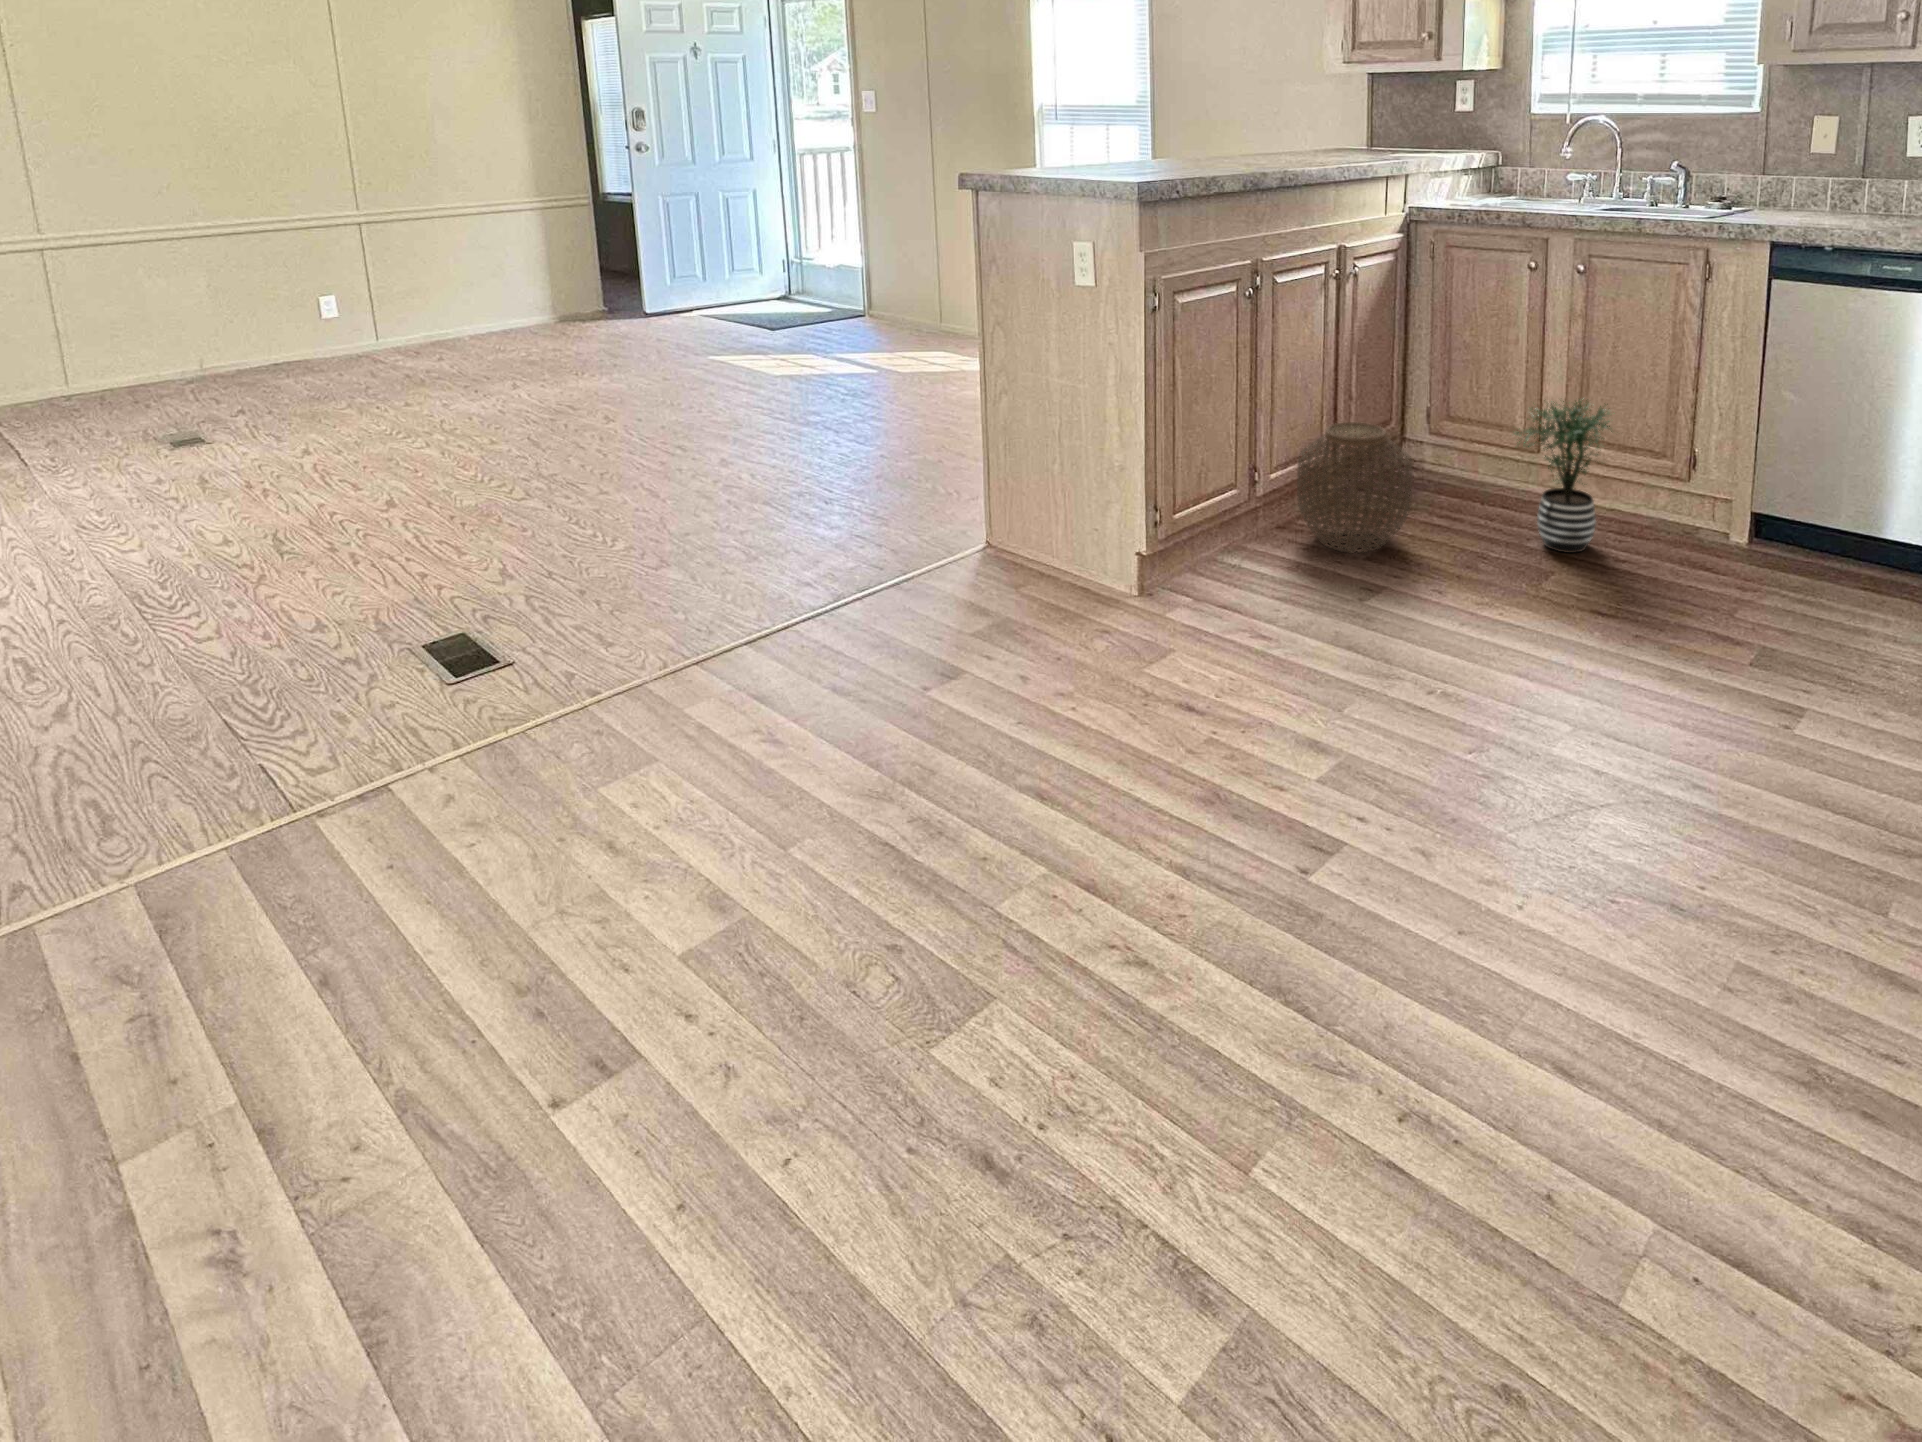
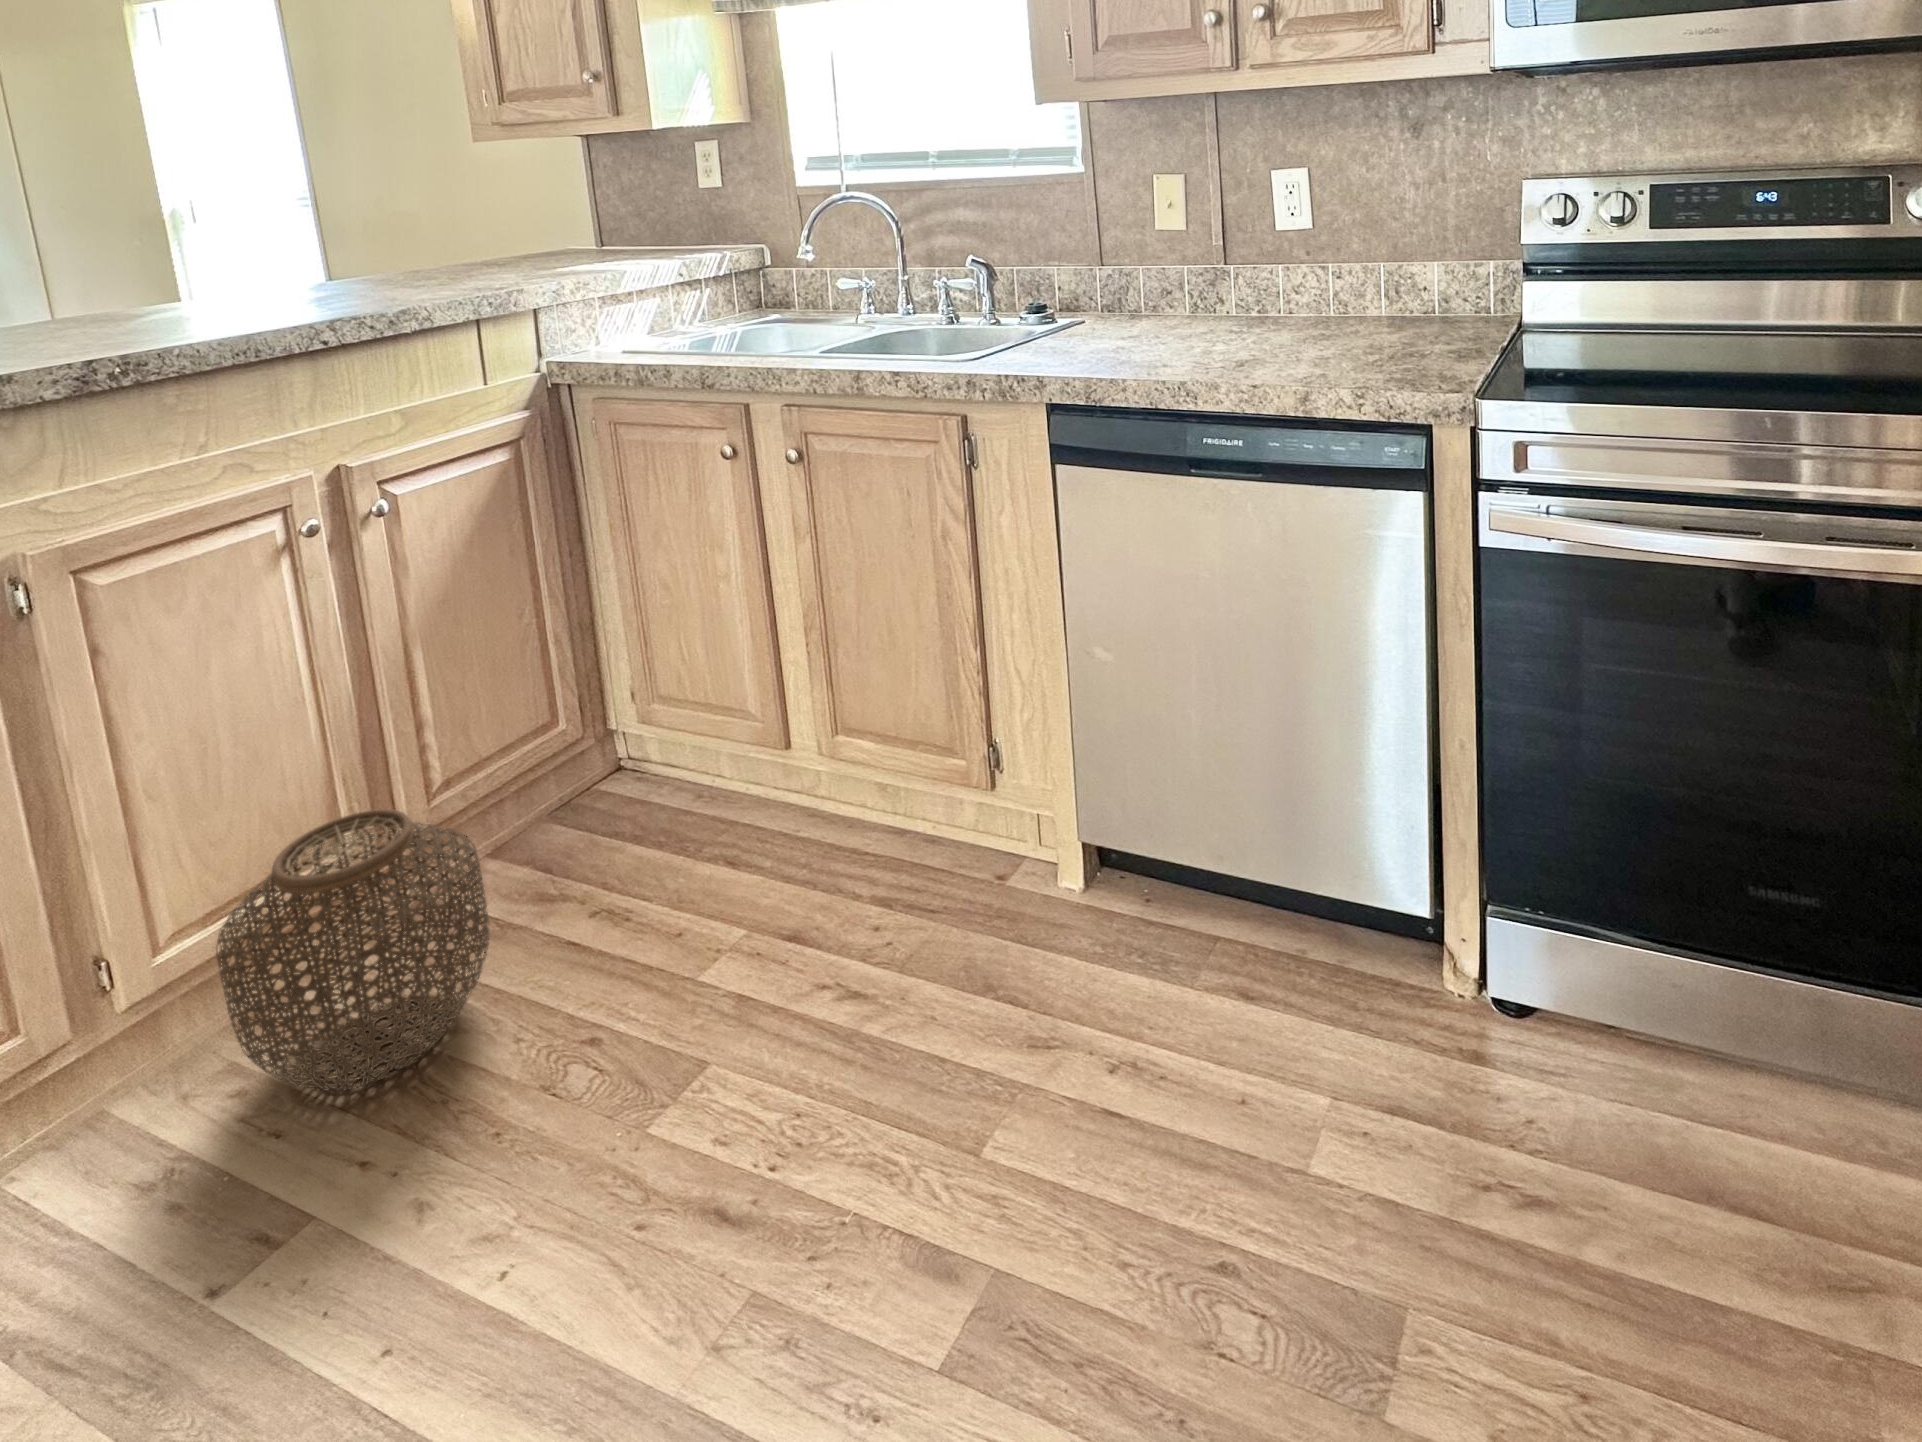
potted plant: present [1514,399,1612,553] -> none [656,687,863,981]

